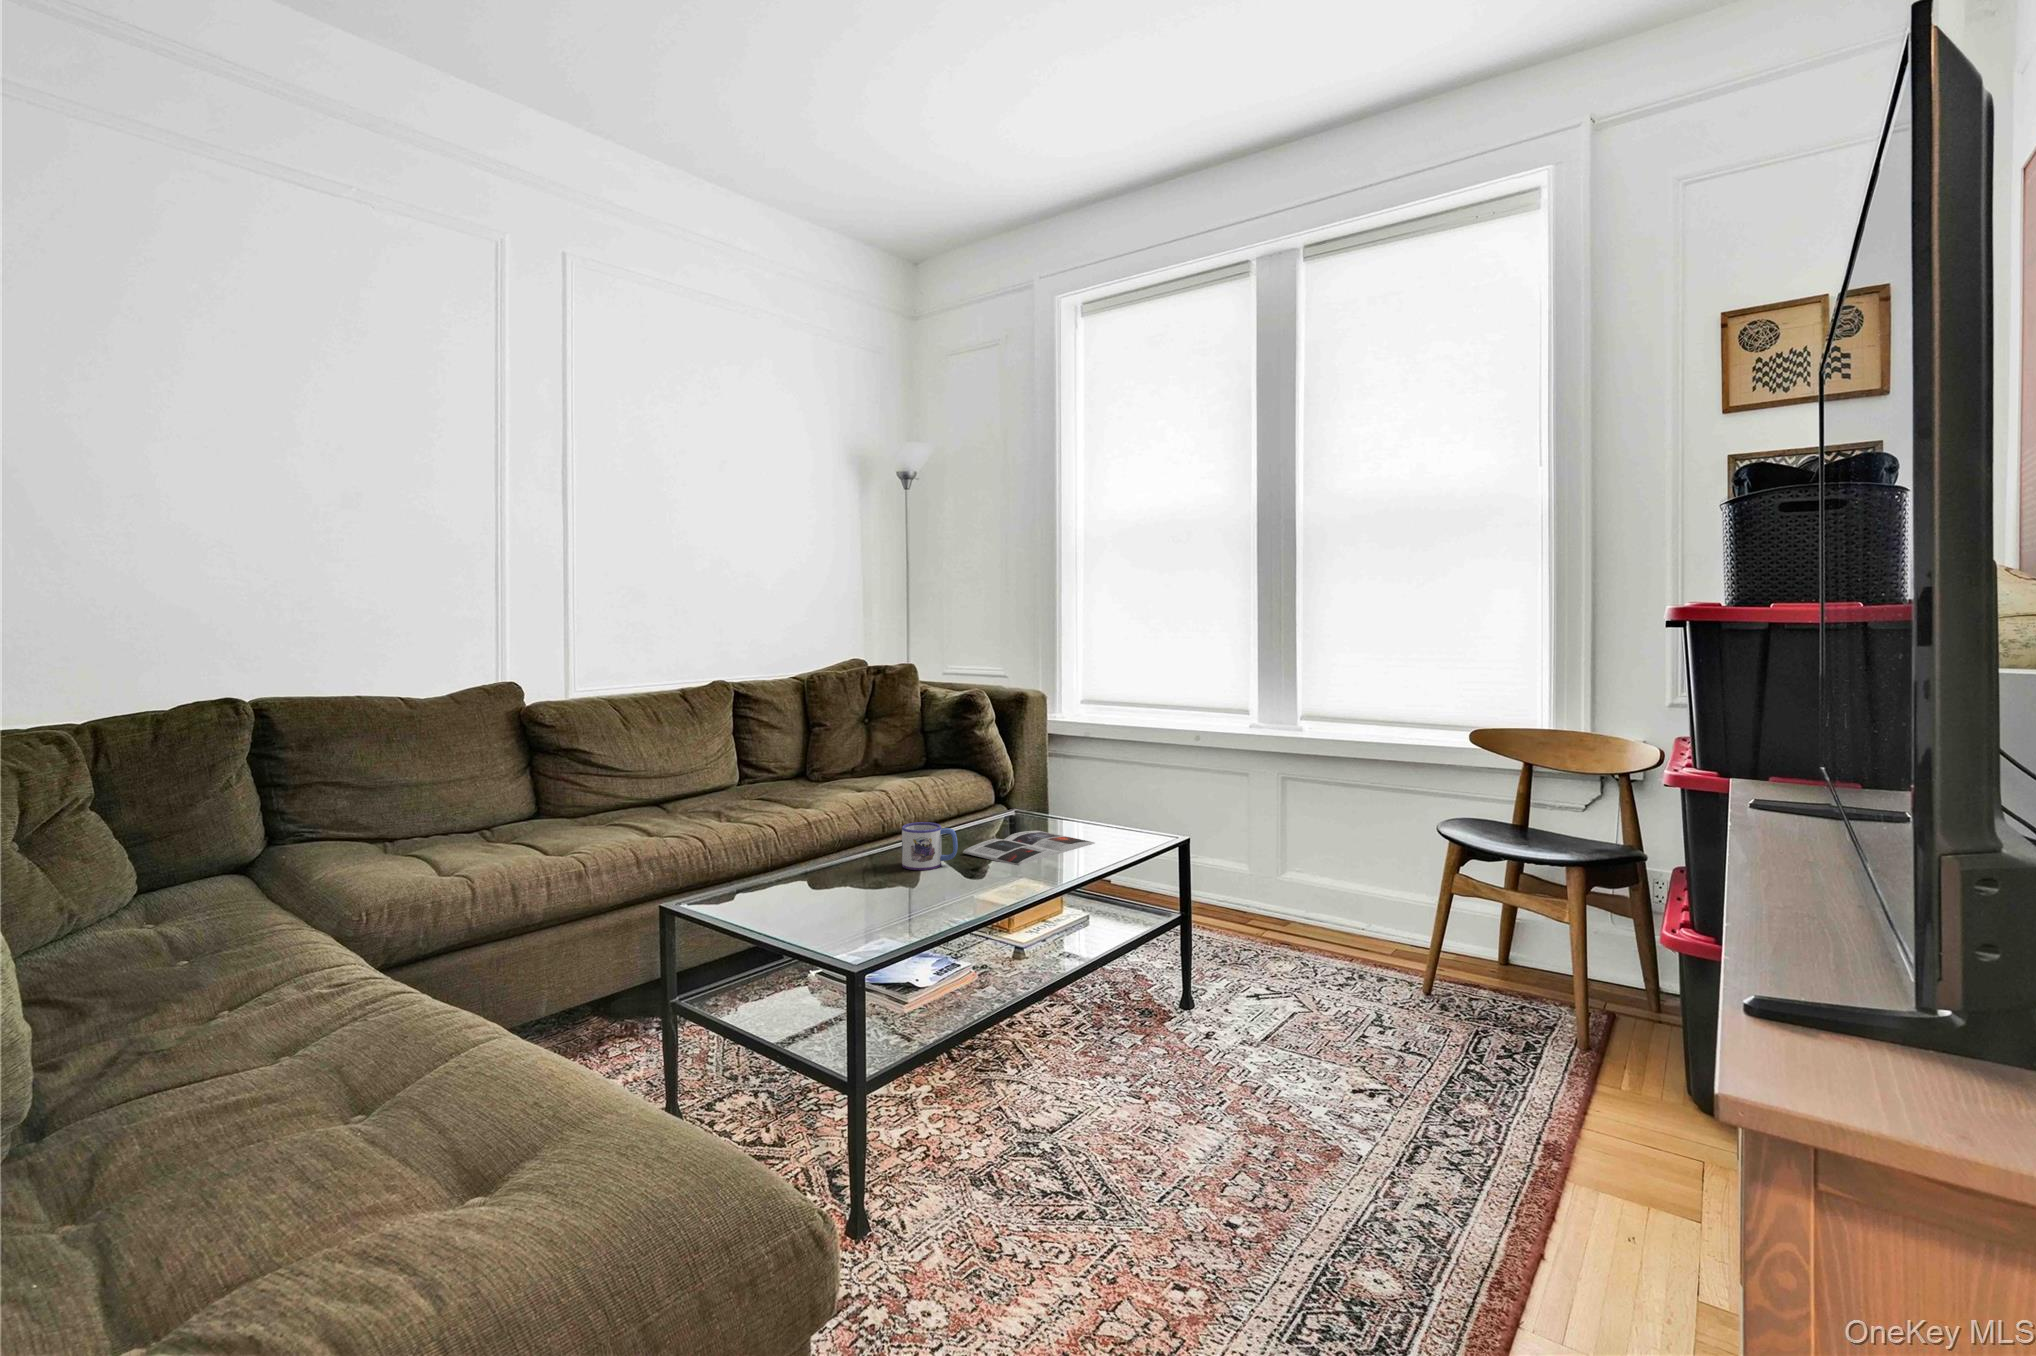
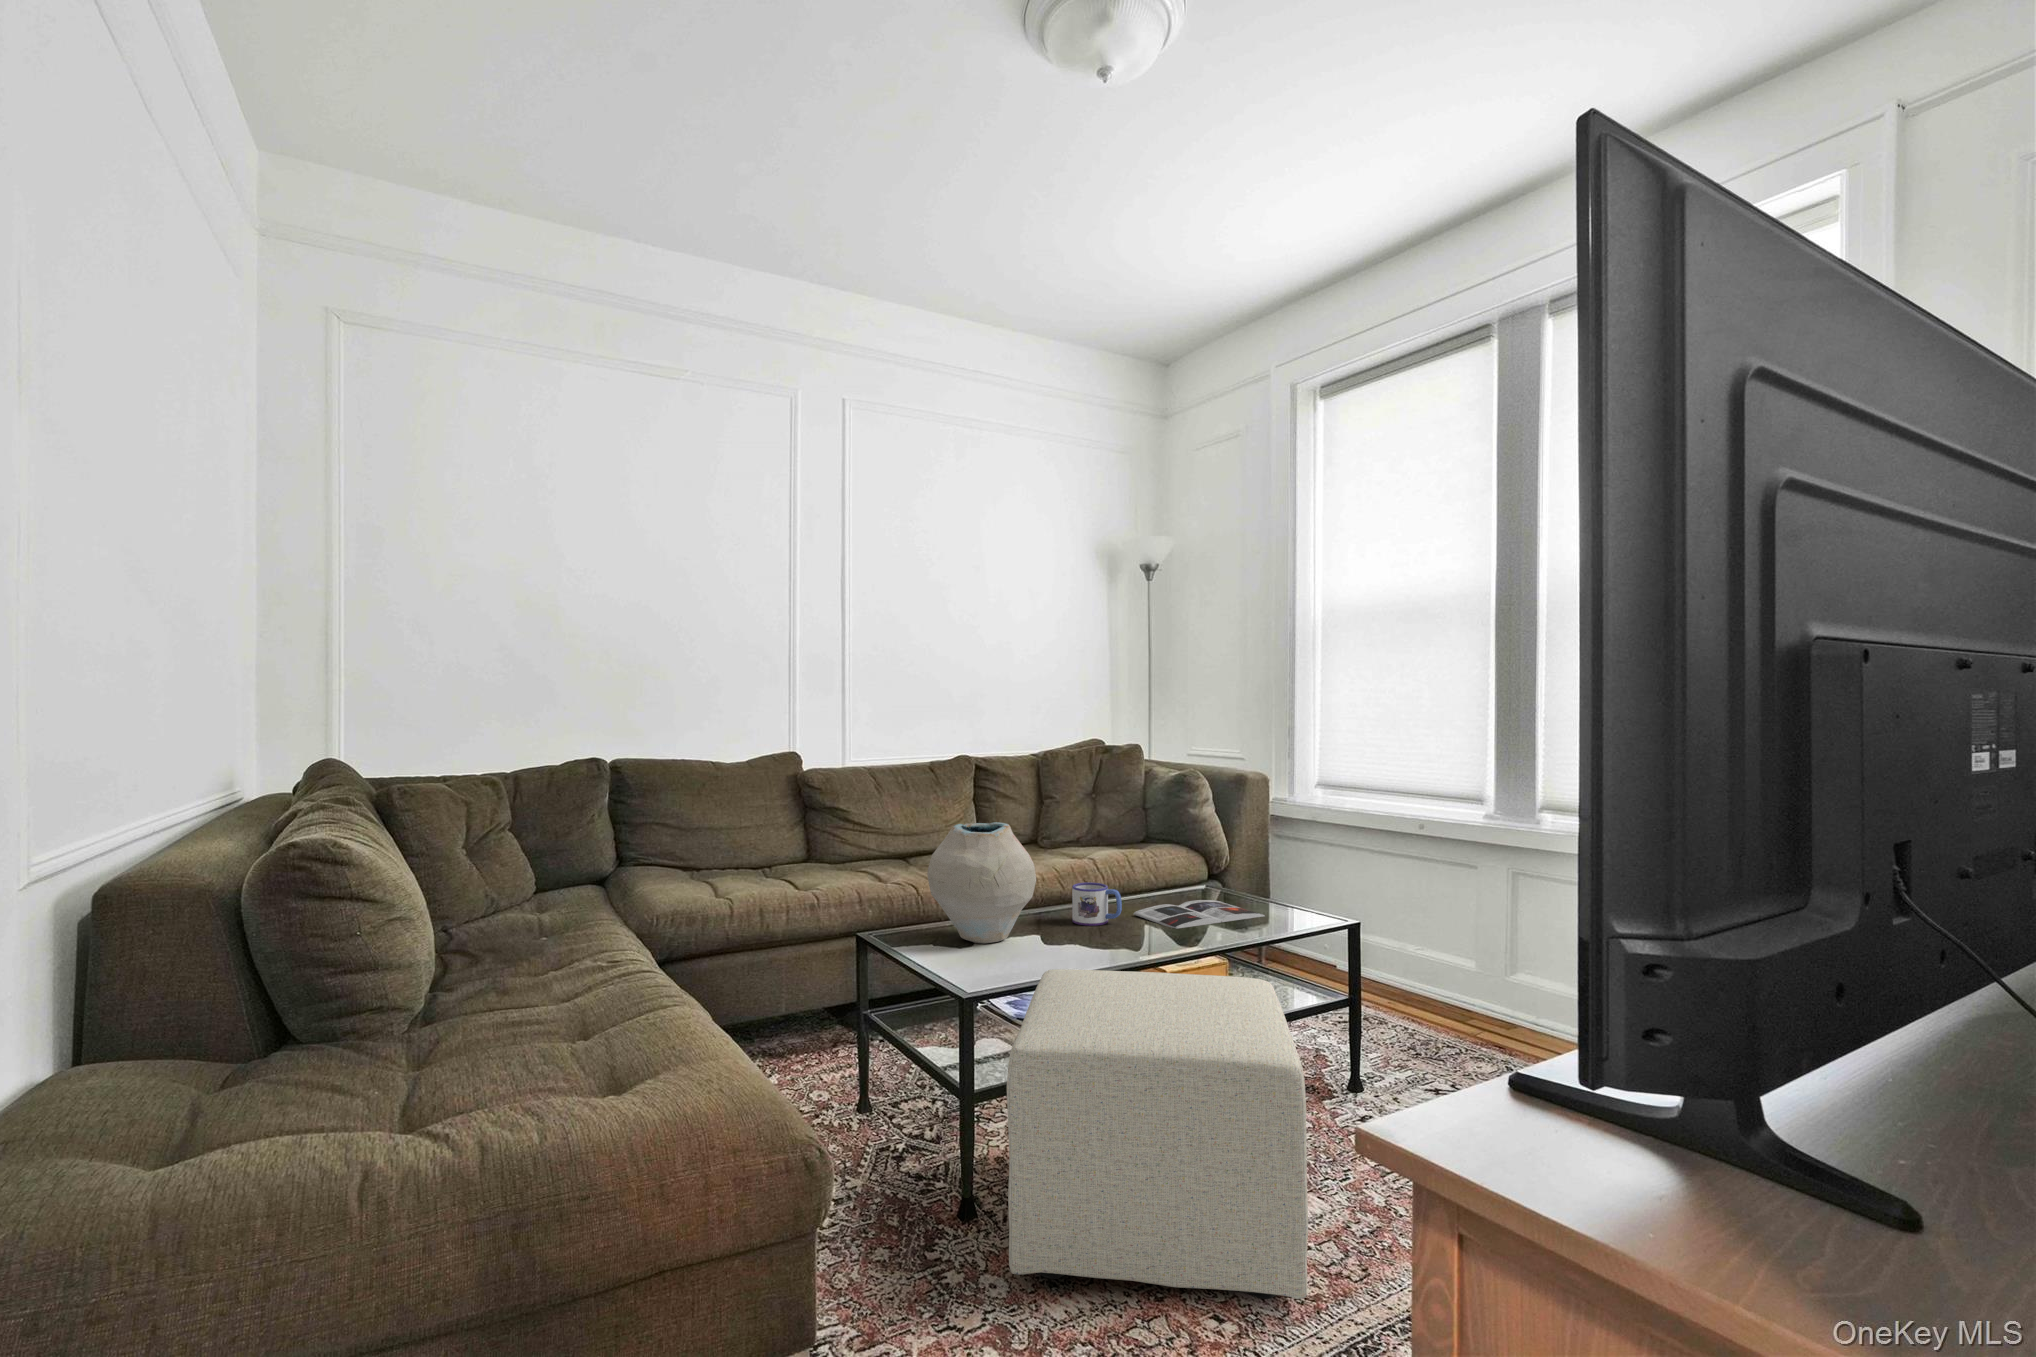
vase: none [747,762,878,904] -> present [927,822,1036,944]
ottoman: none [914,914,1264,1295] -> present [1007,969,1308,1299]

